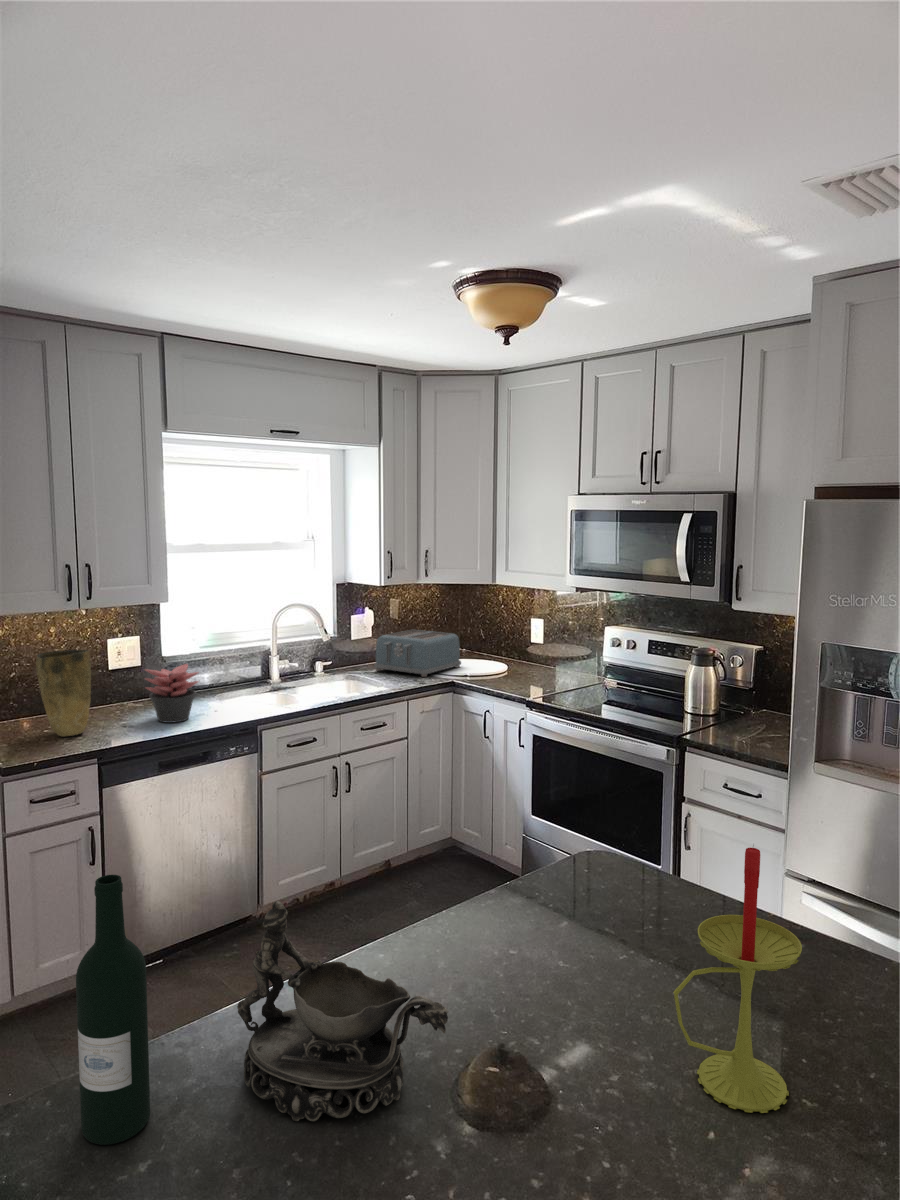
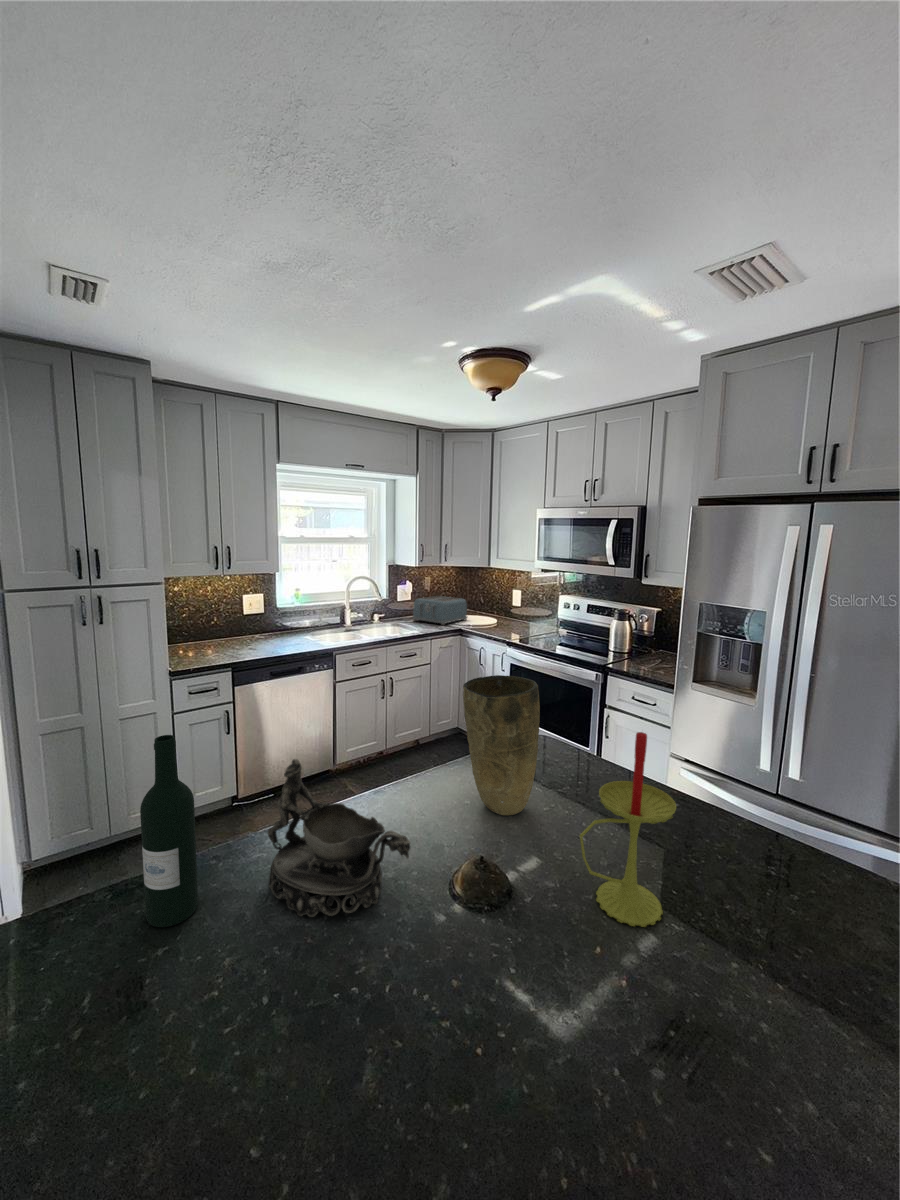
vase: present [36,650,91,737] -> present [463,675,540,815]
succulent plant: present [145,664,199,723] -> none [264,612,298,648]

